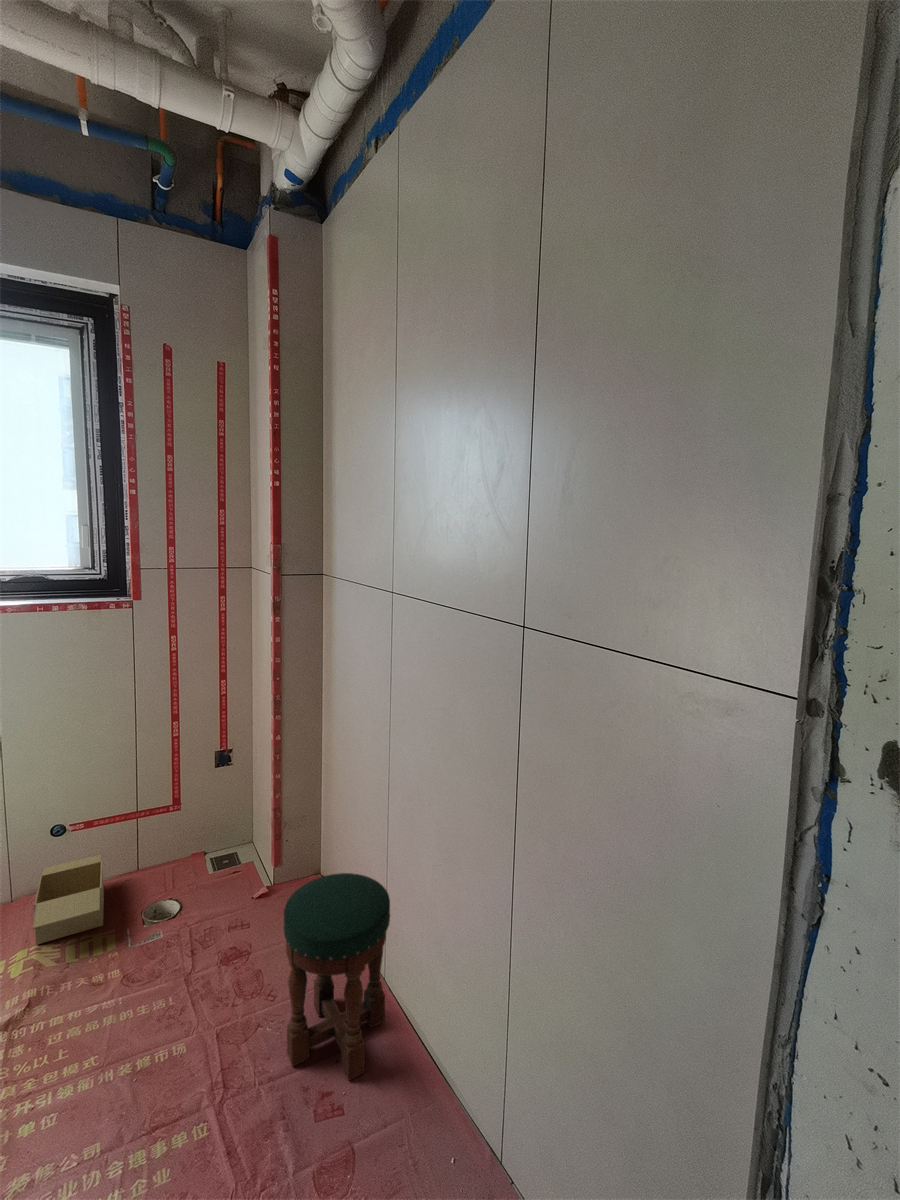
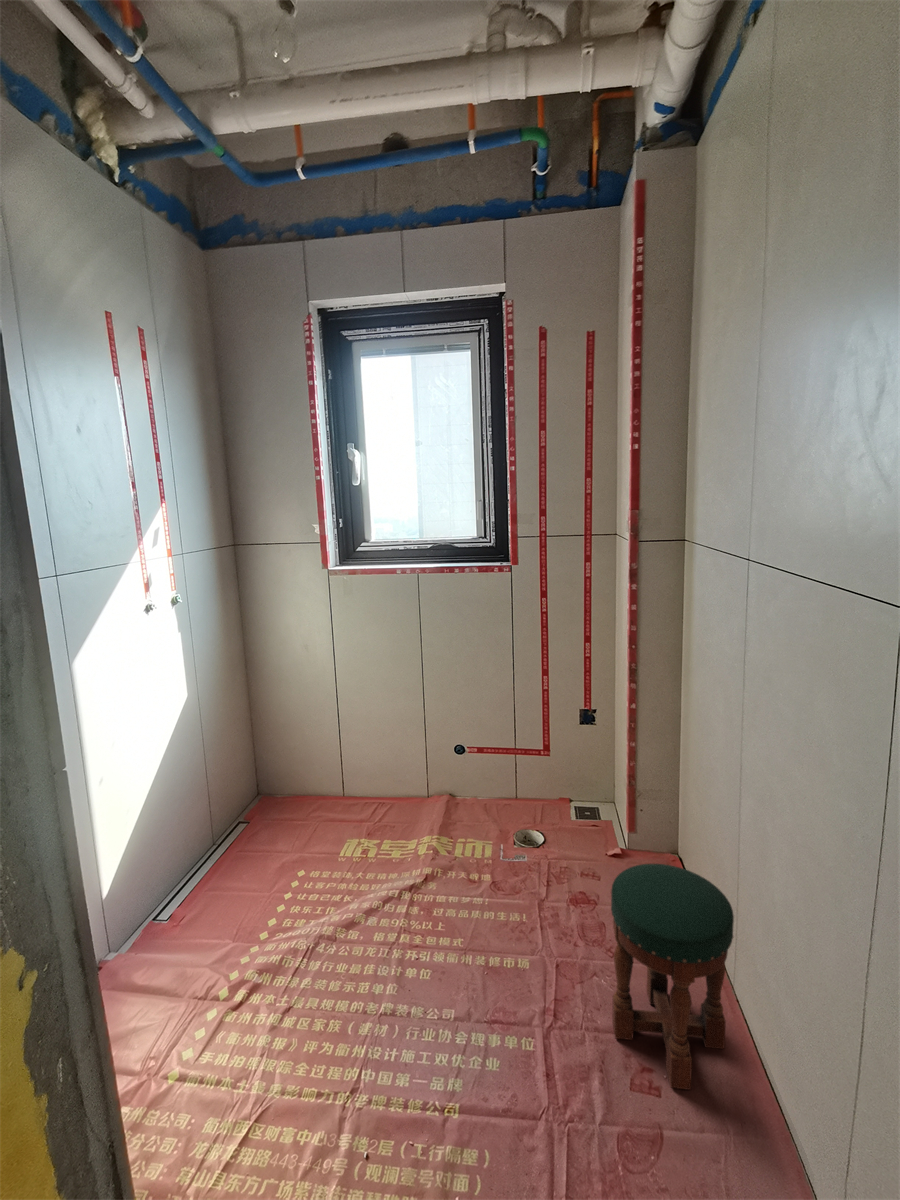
cardboard box: present [33,855,104,945] -> none [435,776,487,836]

